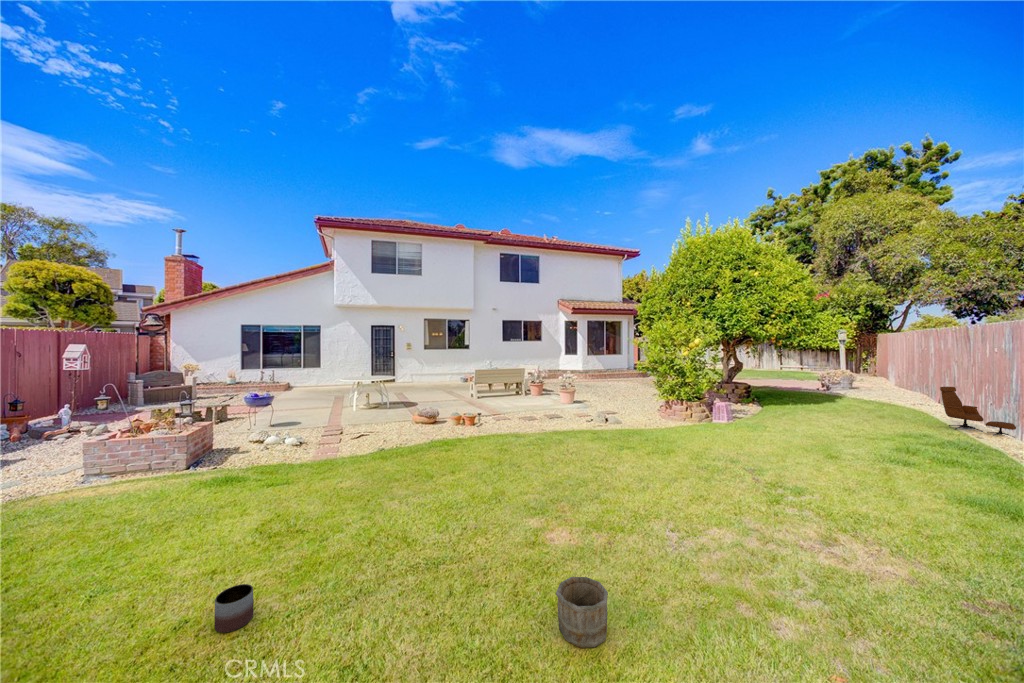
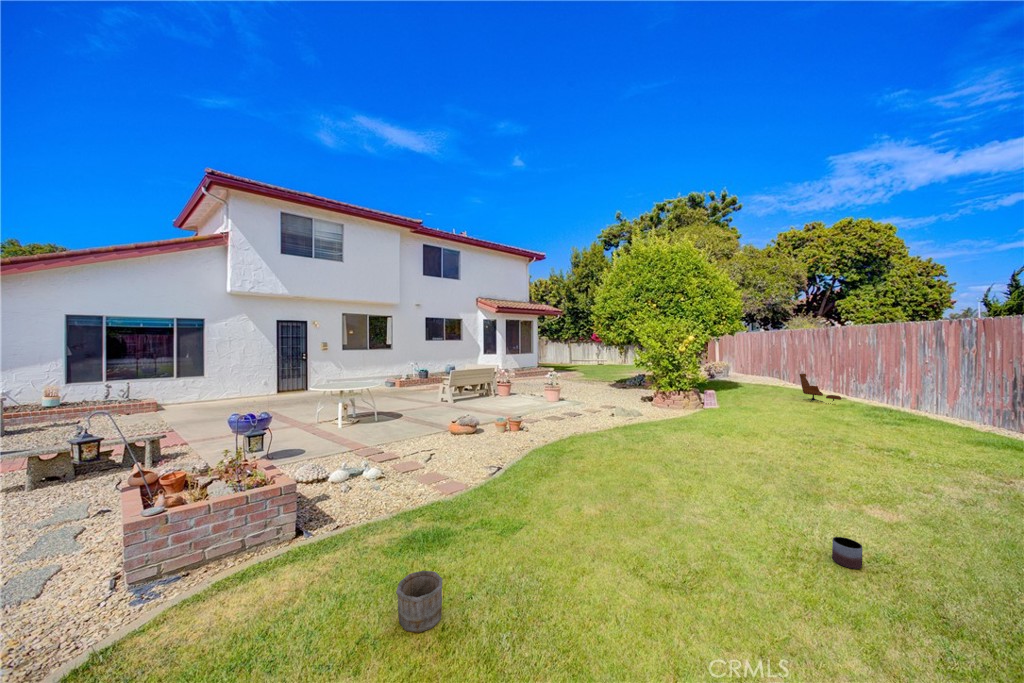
wooden bucket: present [556,577,608,648] -> present [396,571,443,633]
planter: present [214,584,254,632] -> present [832,537,862,569]

